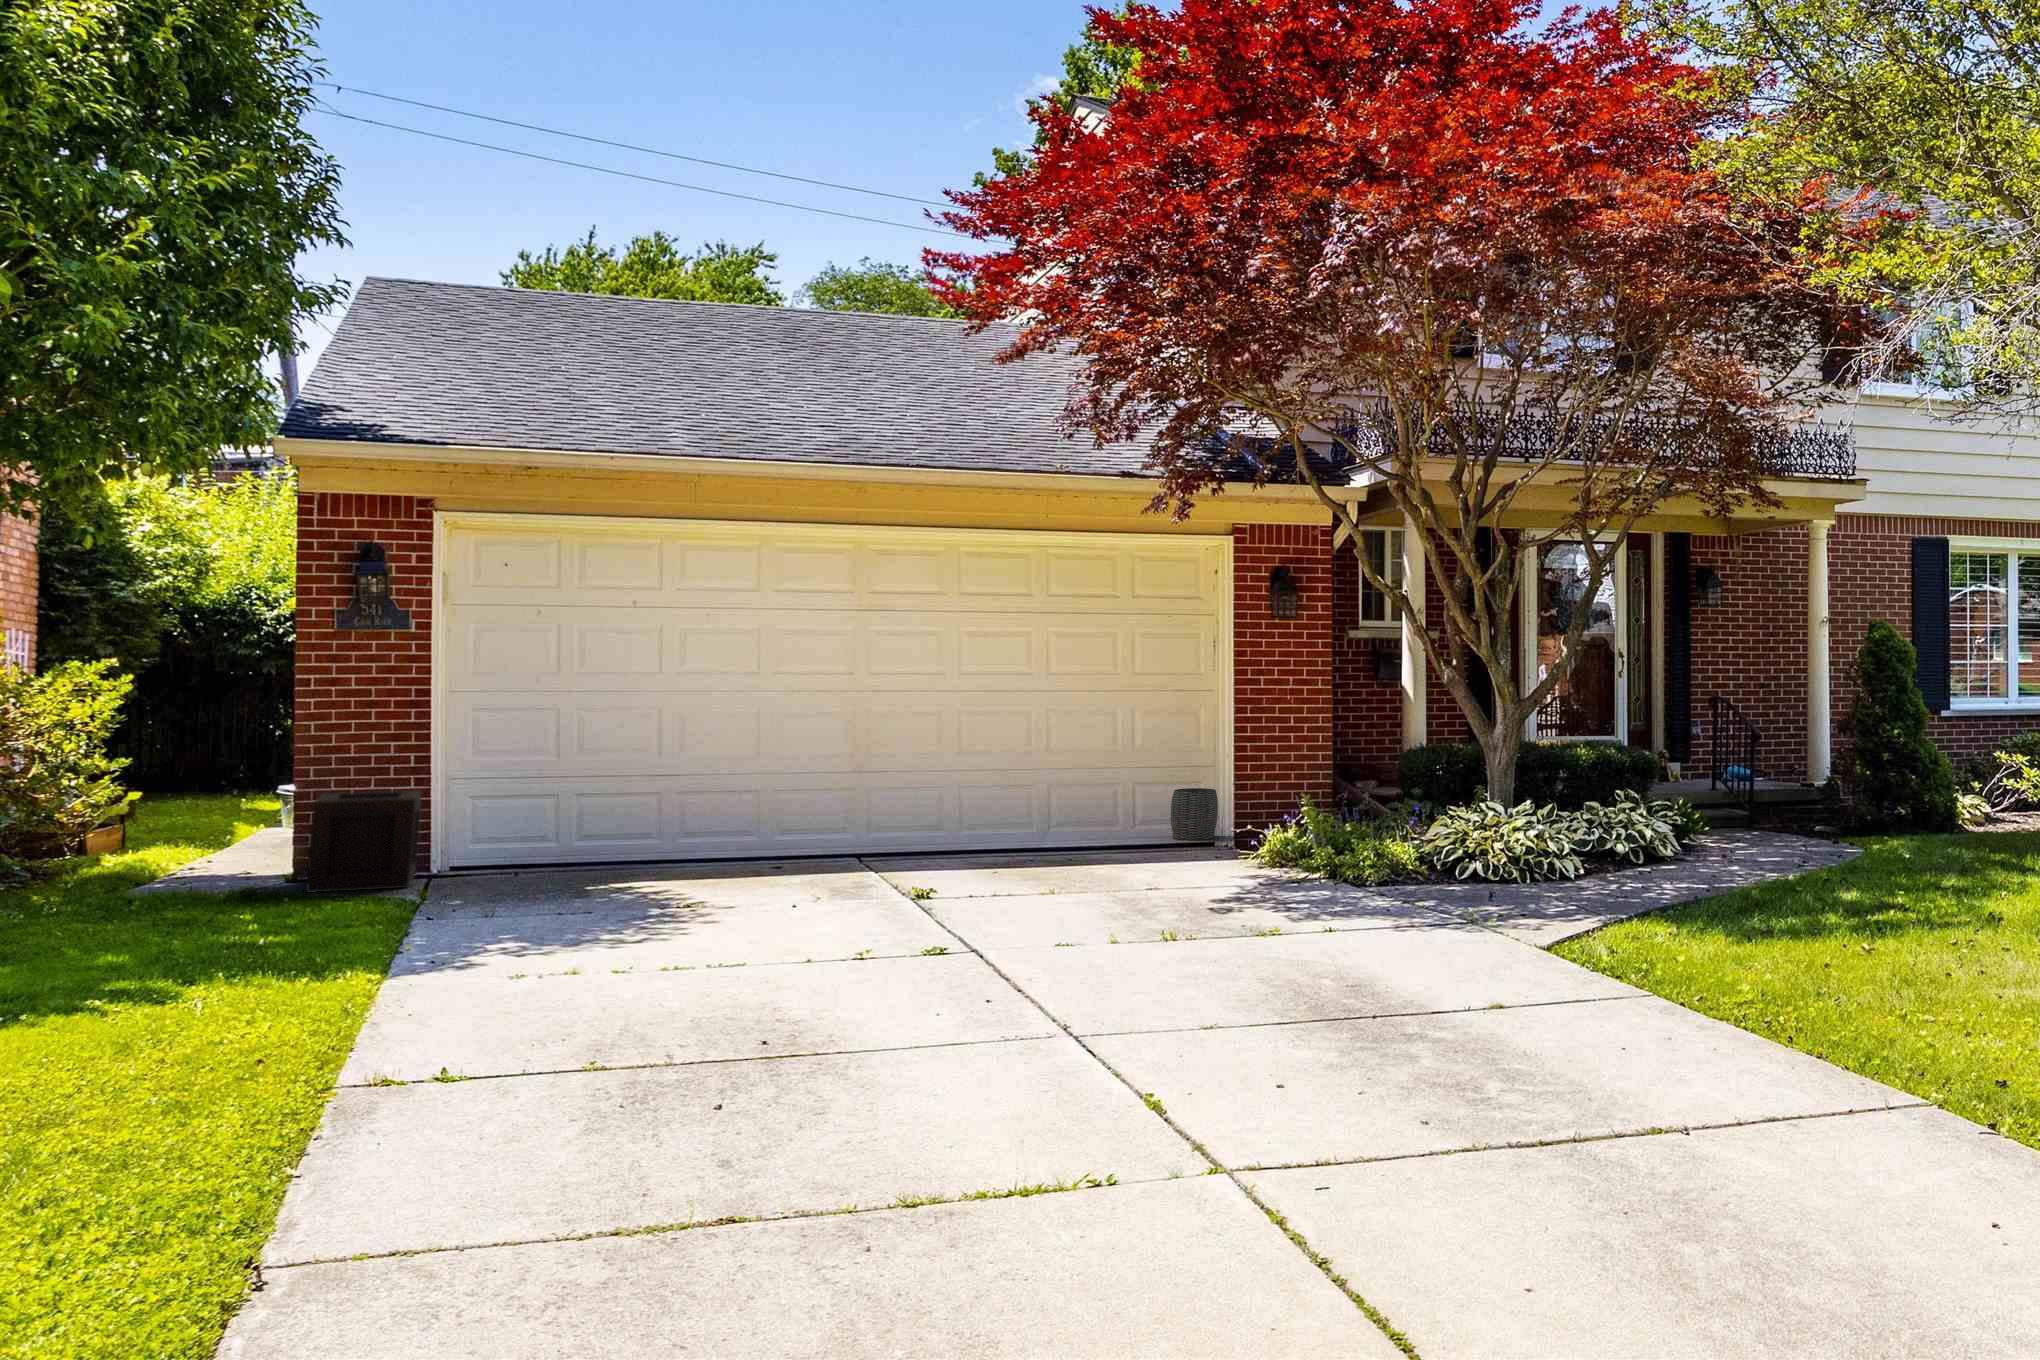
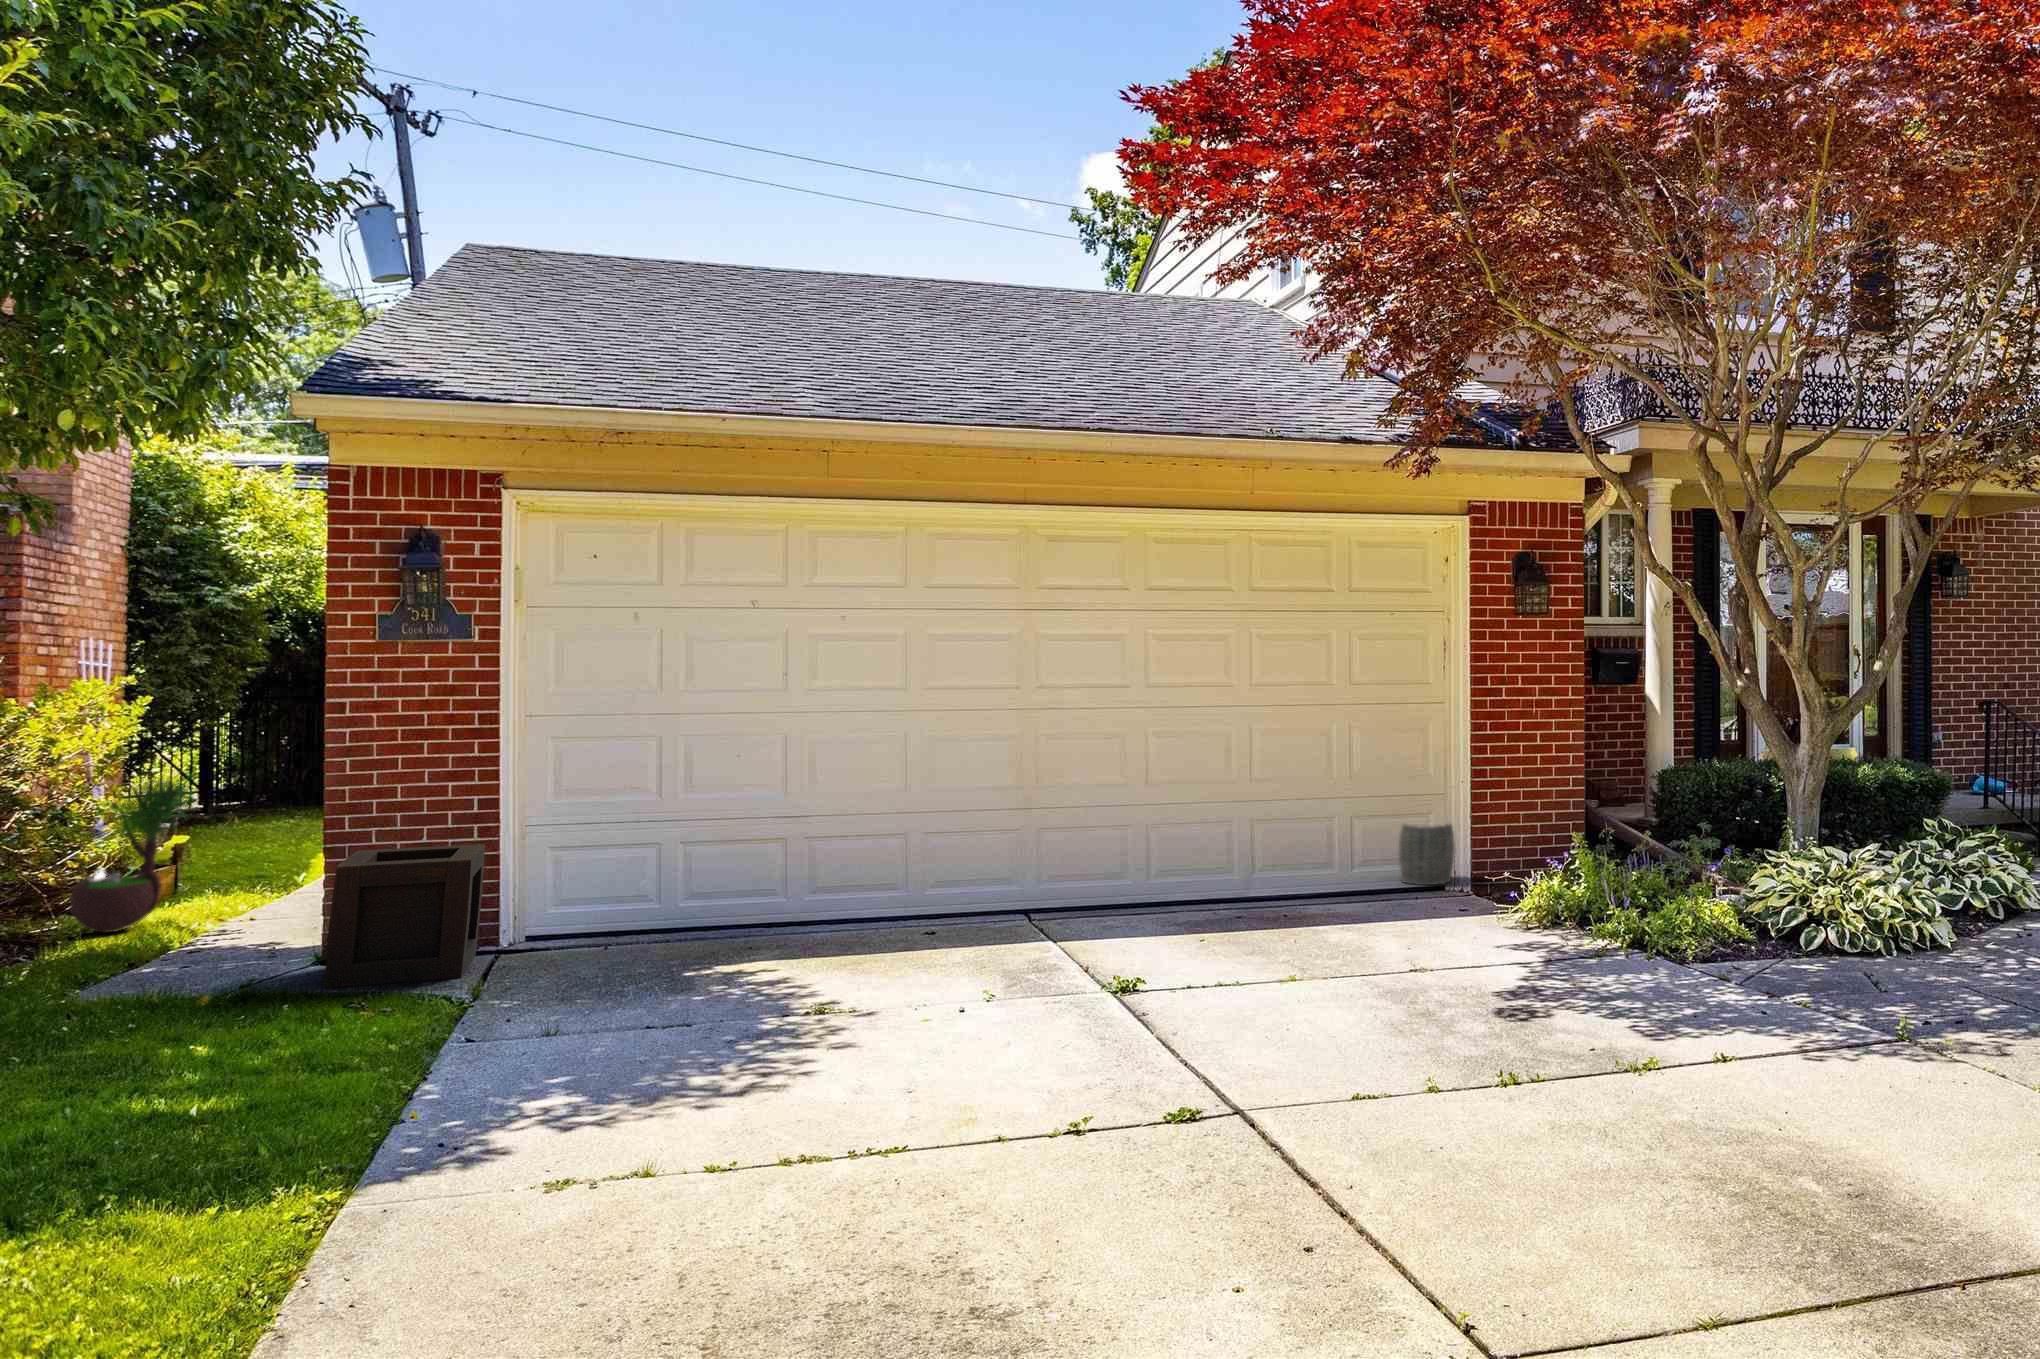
potted tree: none [87,729,183,862] -> present [70,771,194,933]

